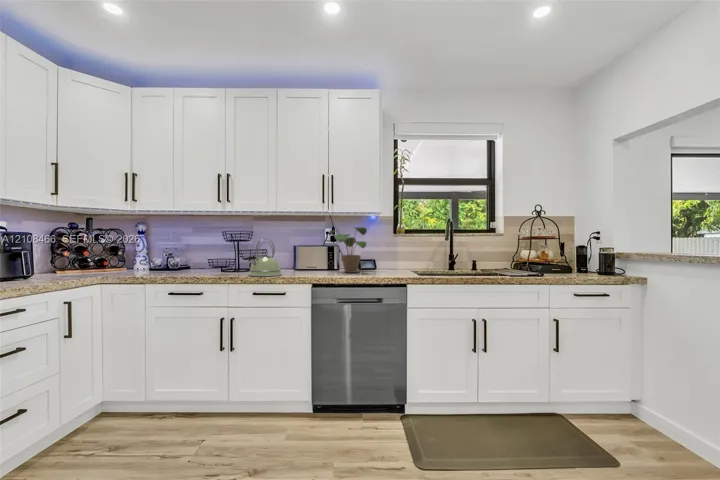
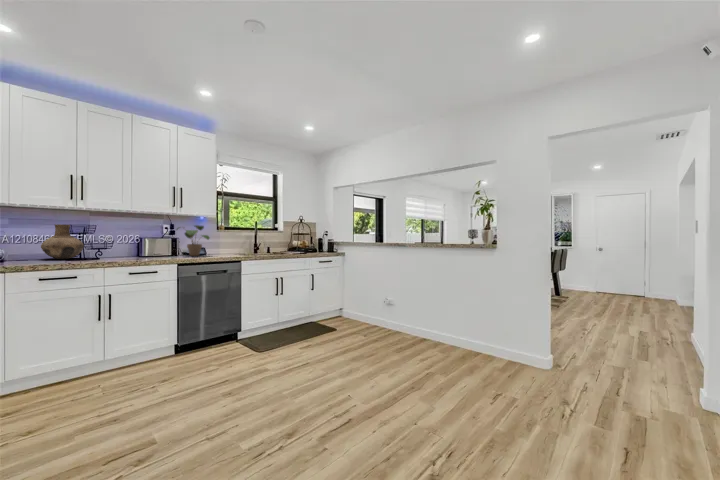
vase: none [197,231,234,271] -> present [41,224,84,259]
kettle: present [248,239,282,276] -> none [115,232,146,261]

